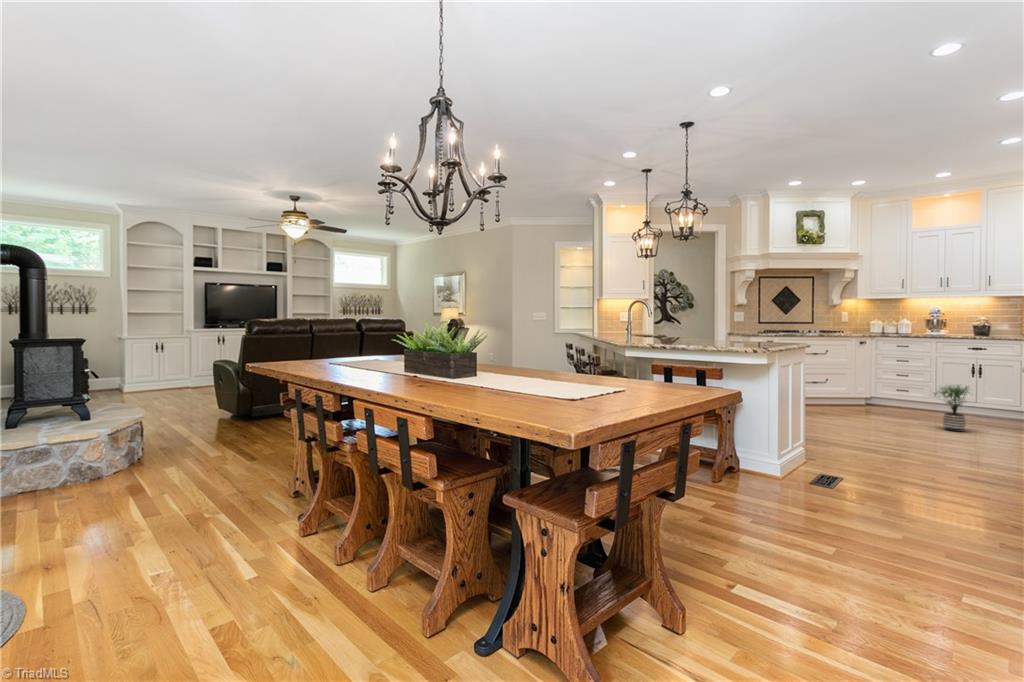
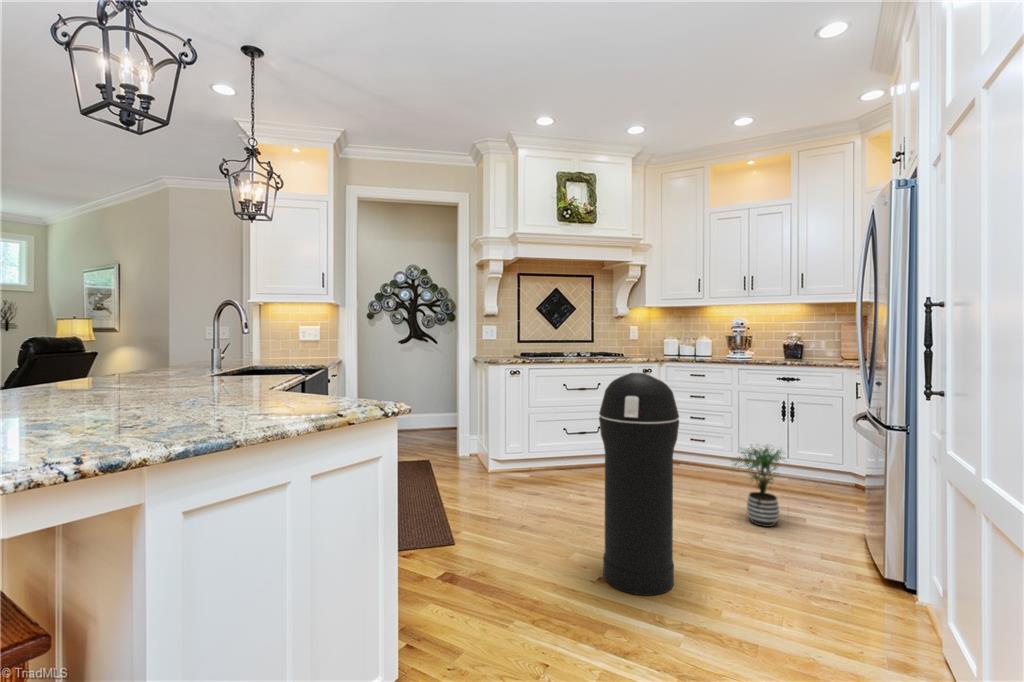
trash can: none [859,337,908,444] -> present [599,373,679,595]

